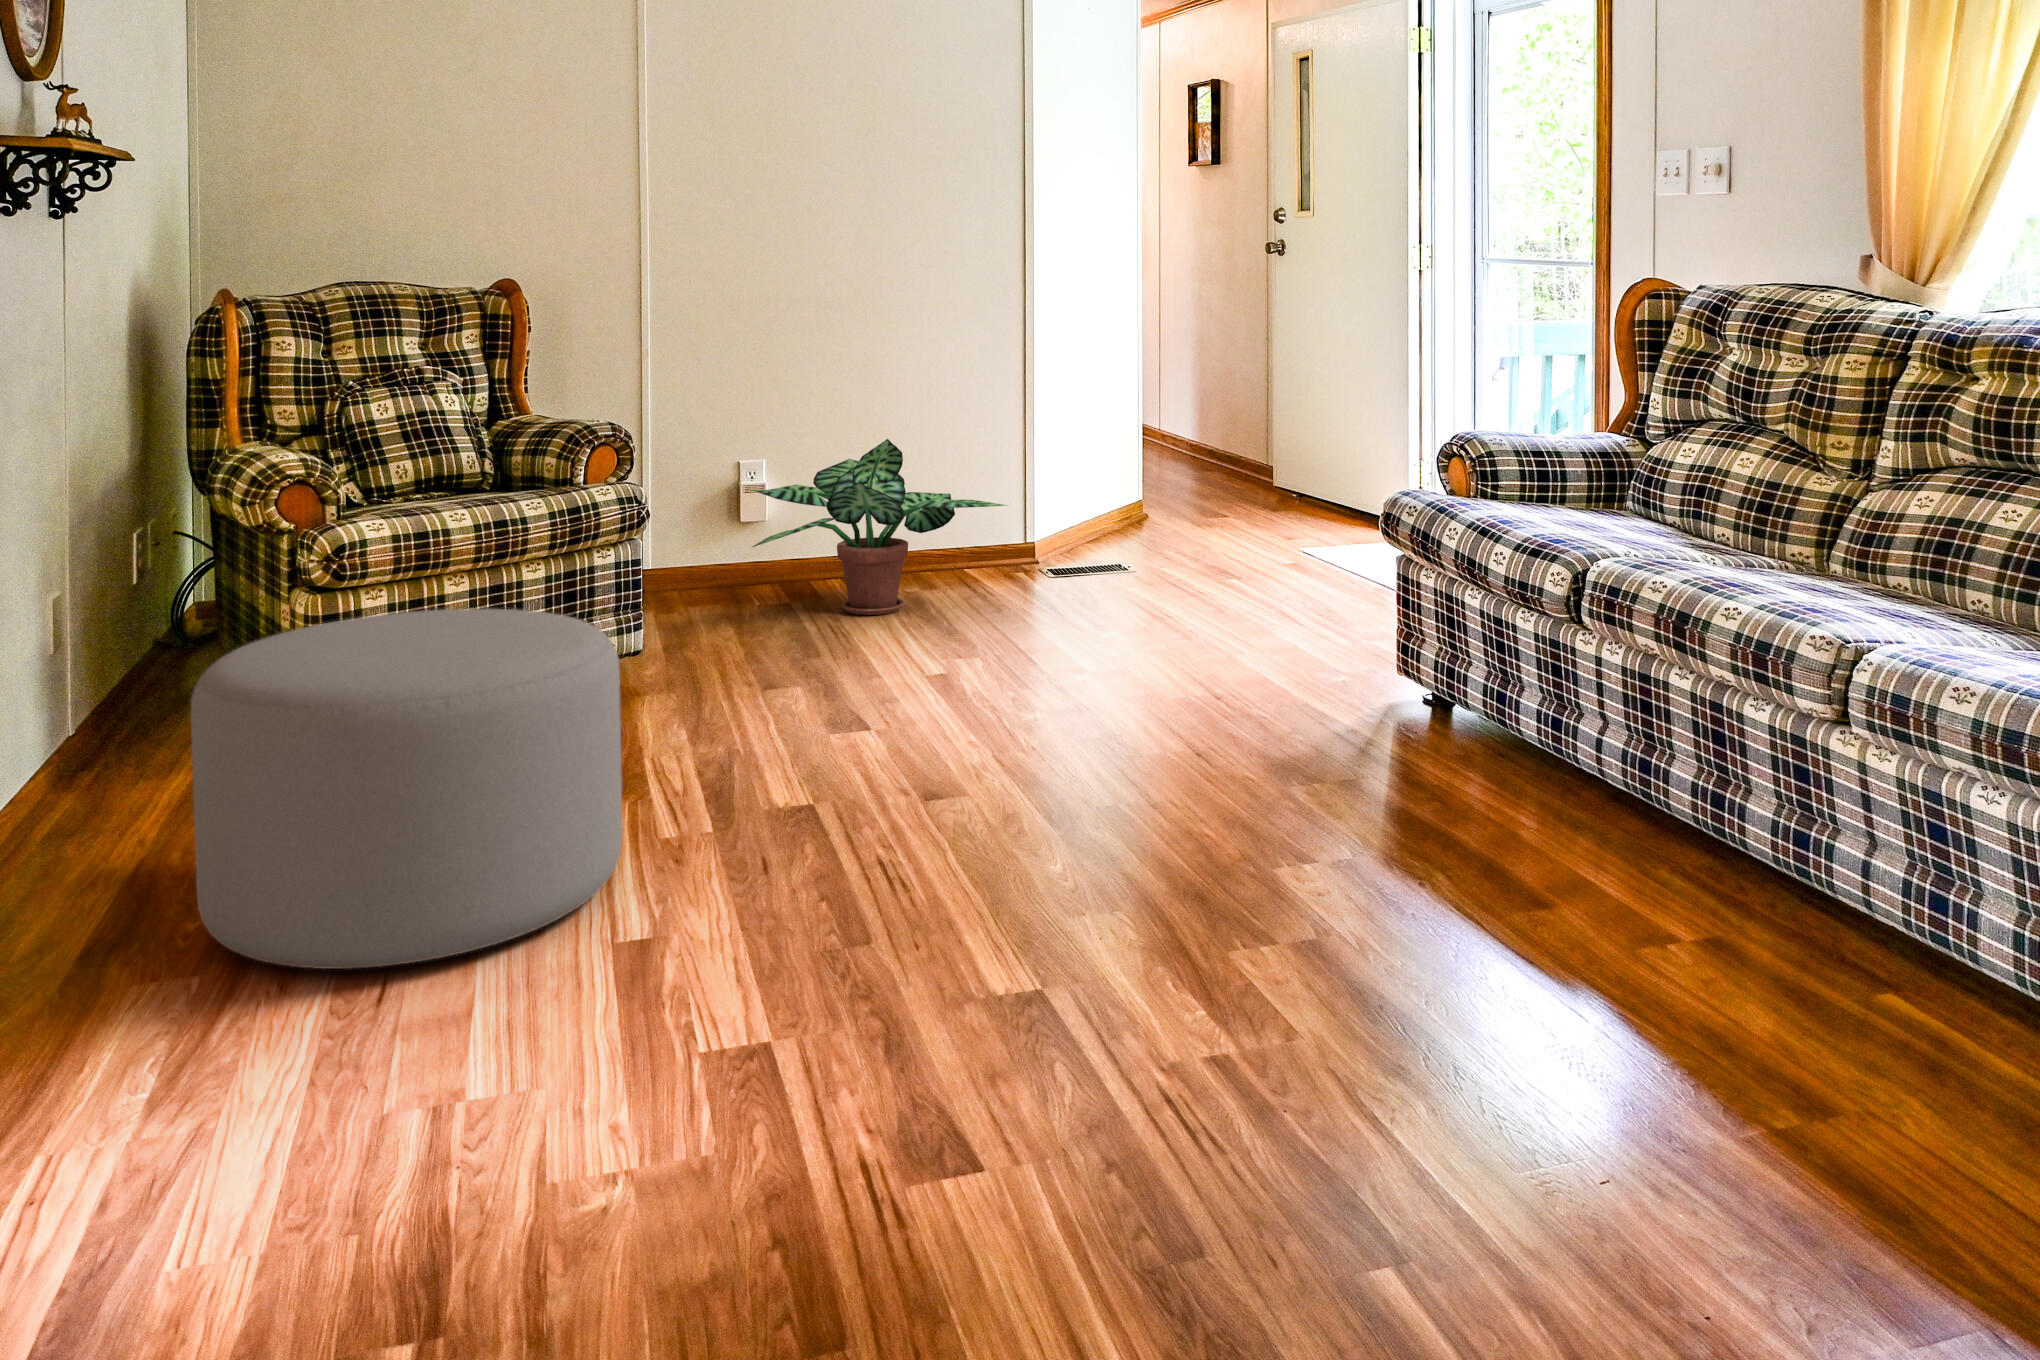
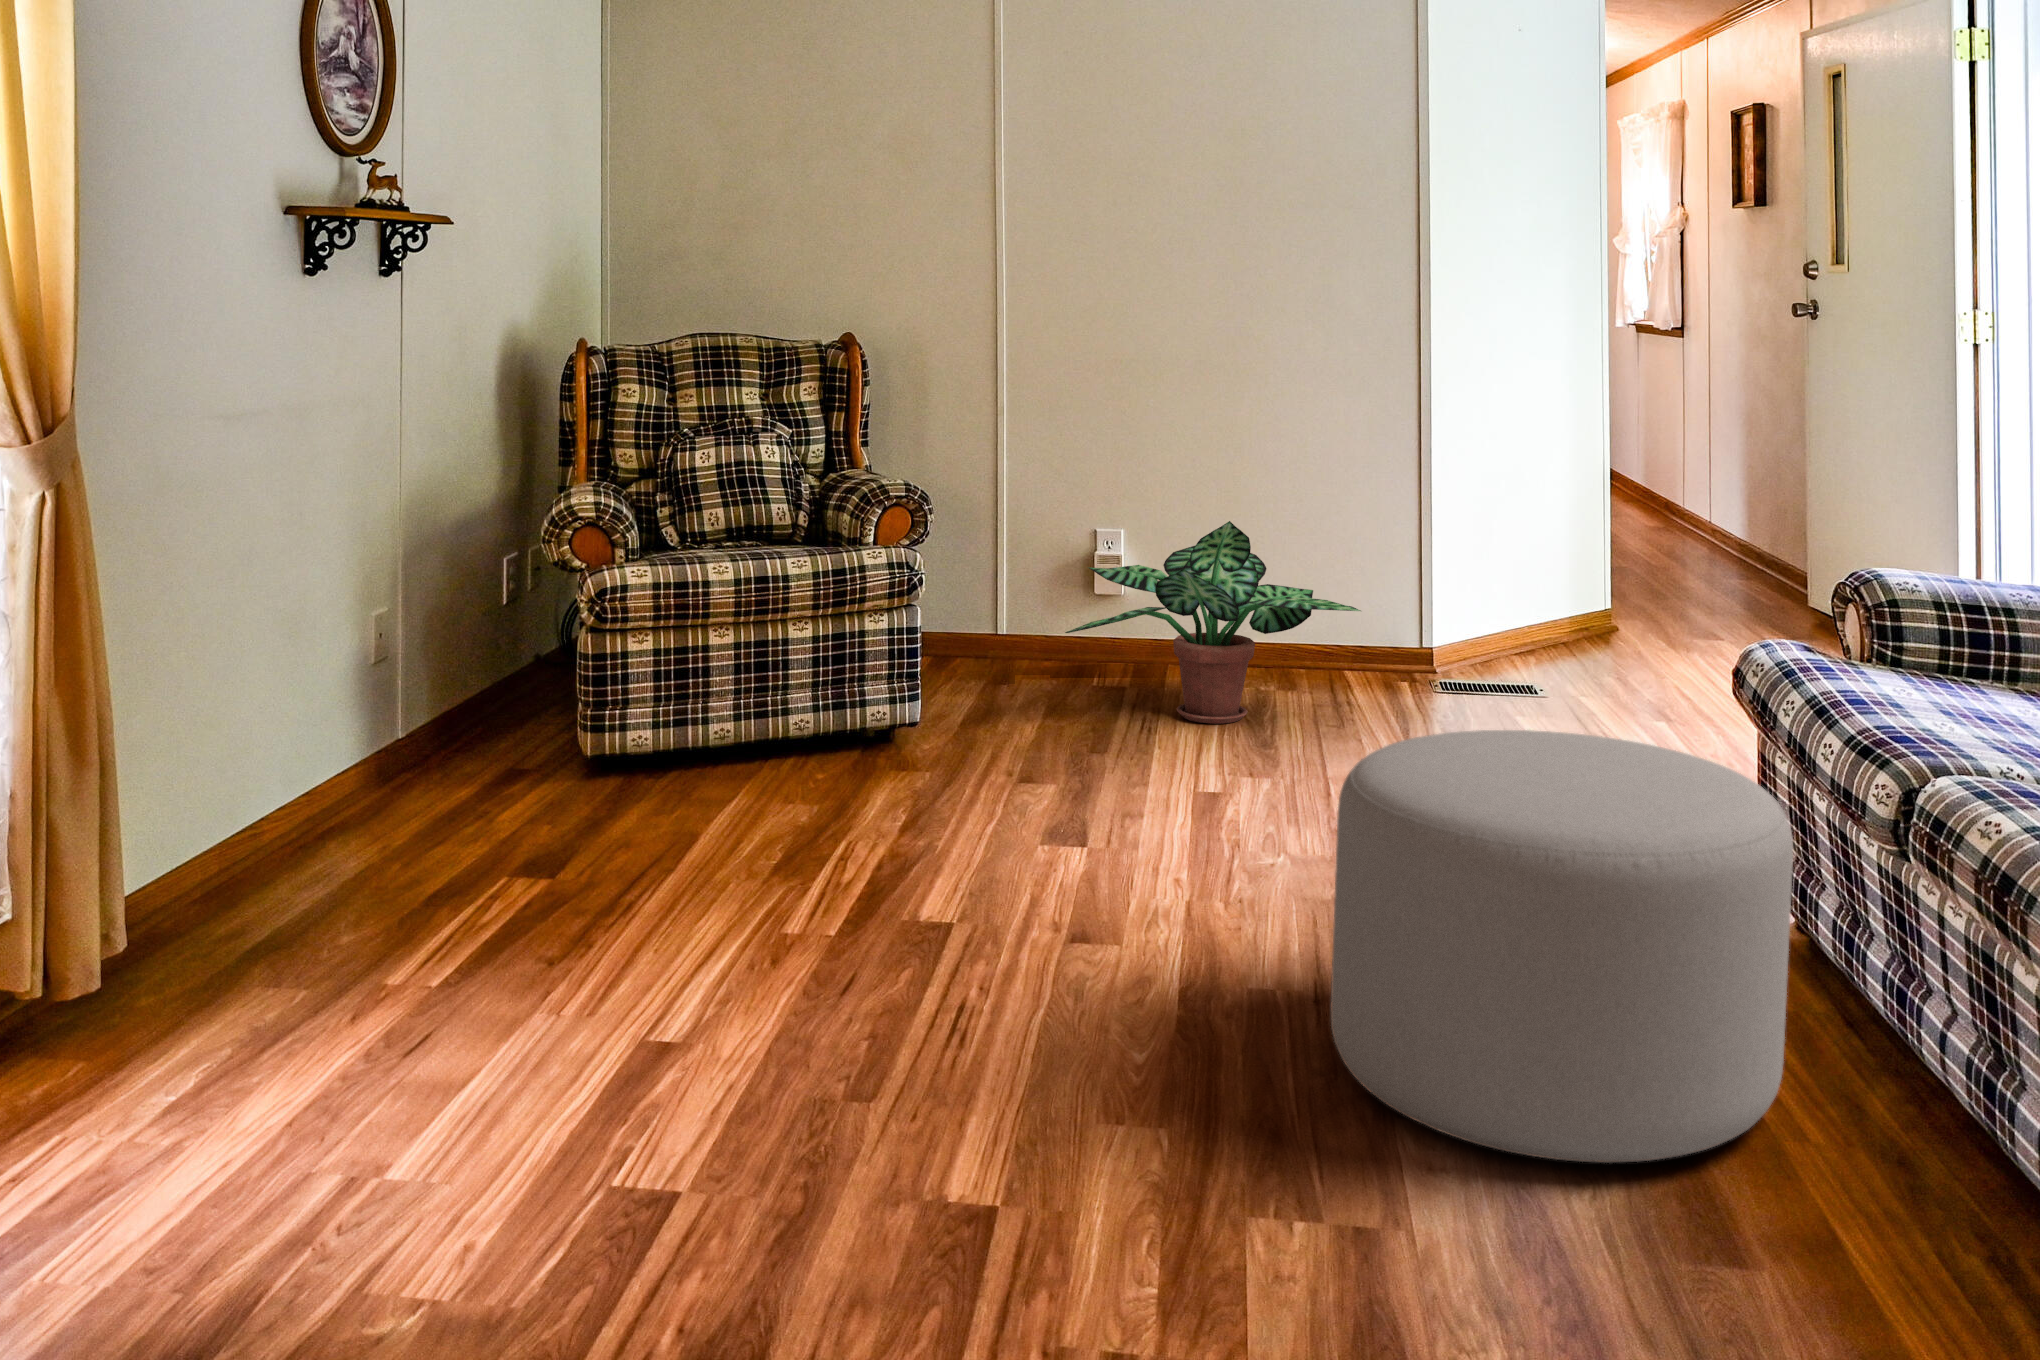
ottoman: present [191,609,622,969] -> present [1331,730,1793,1163]

